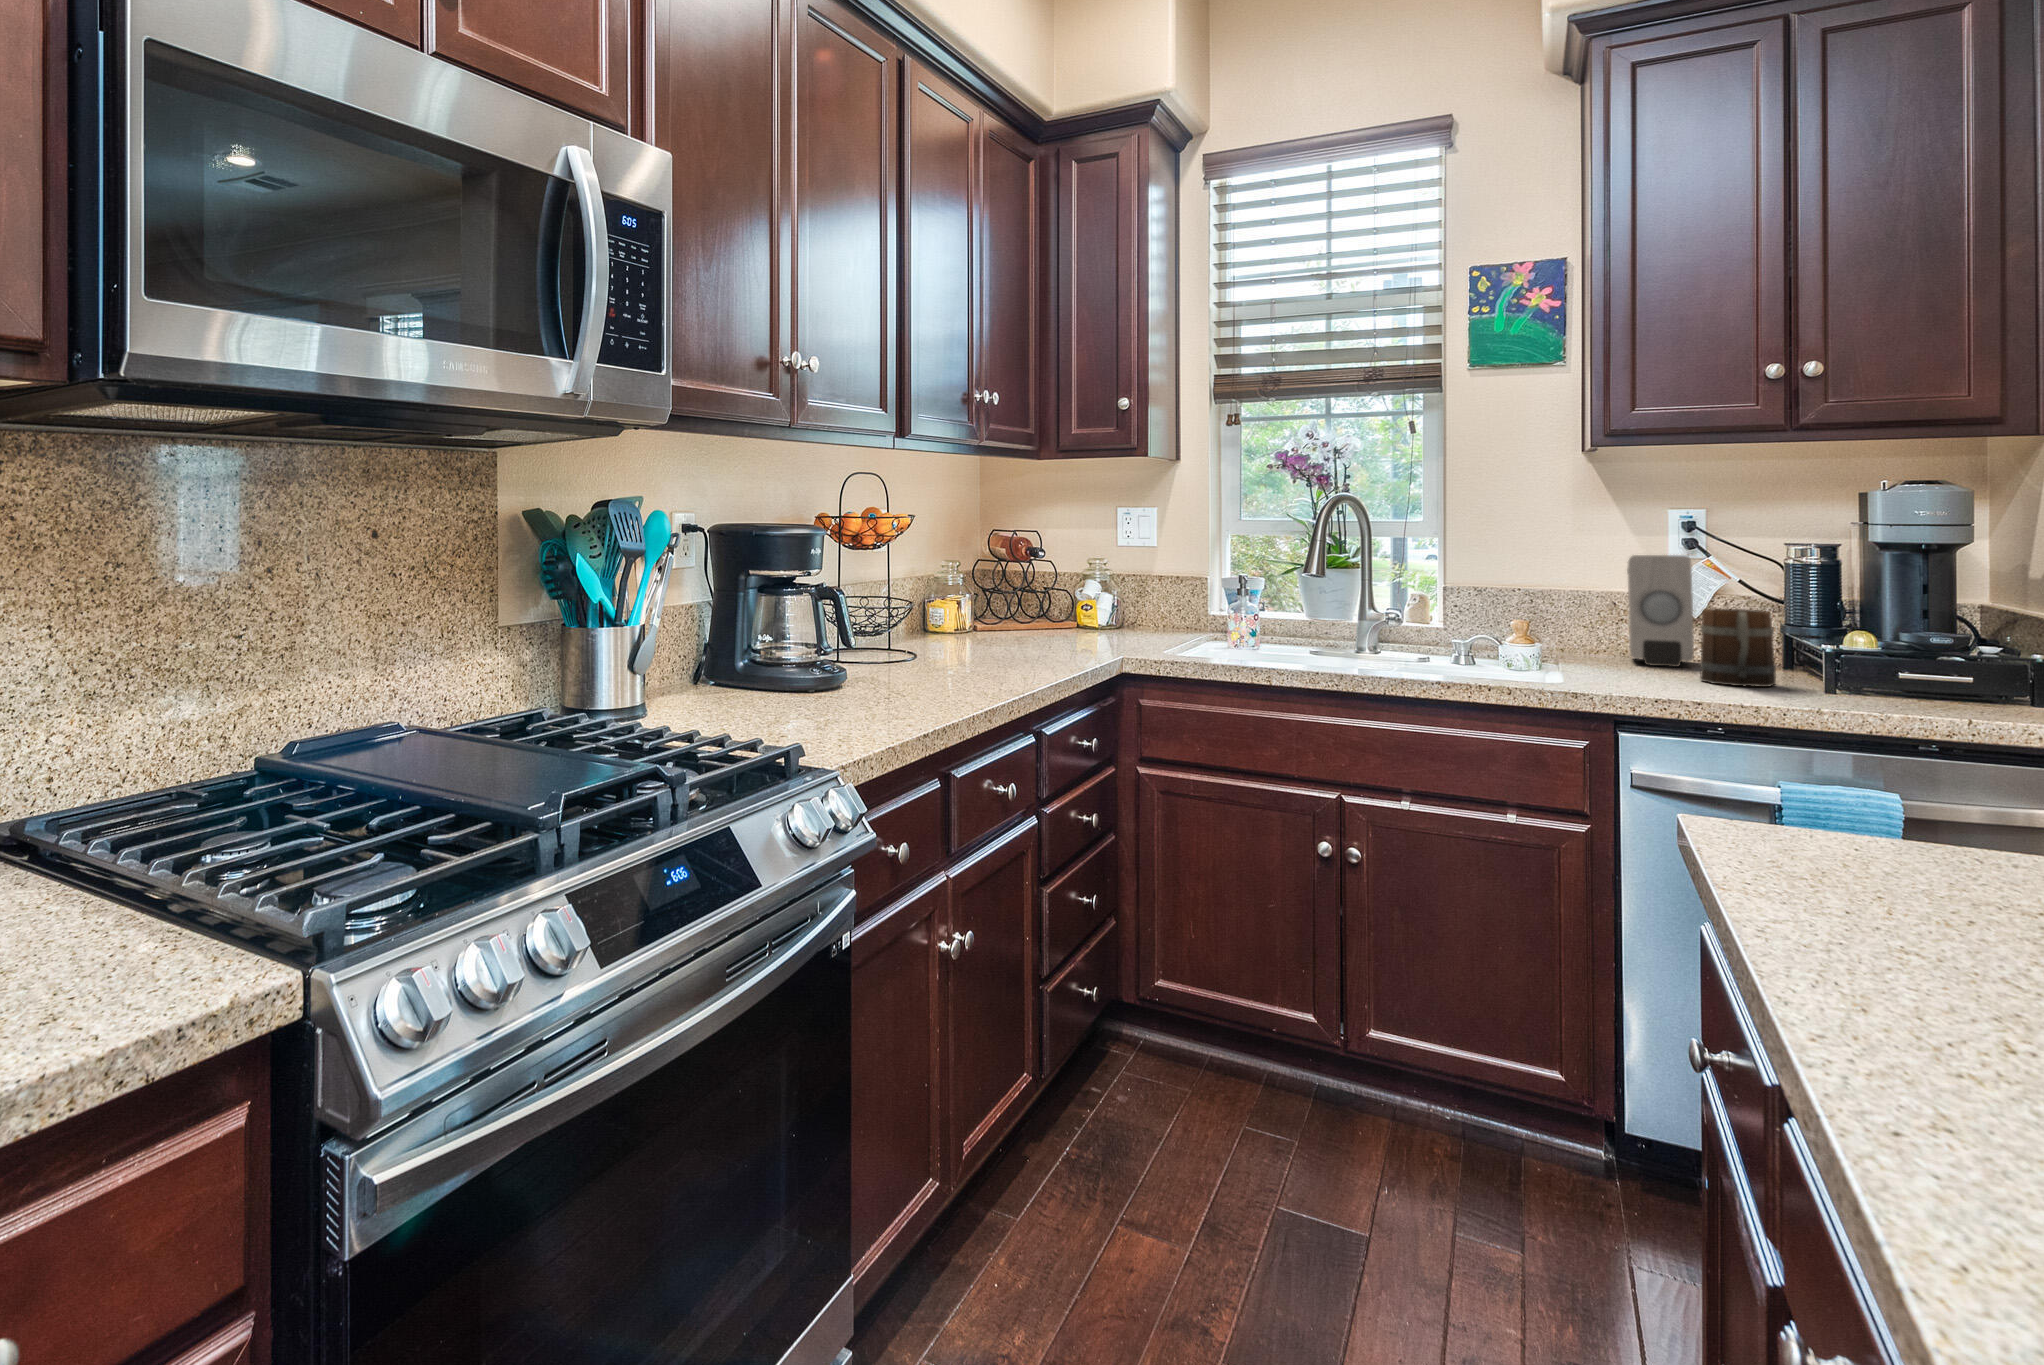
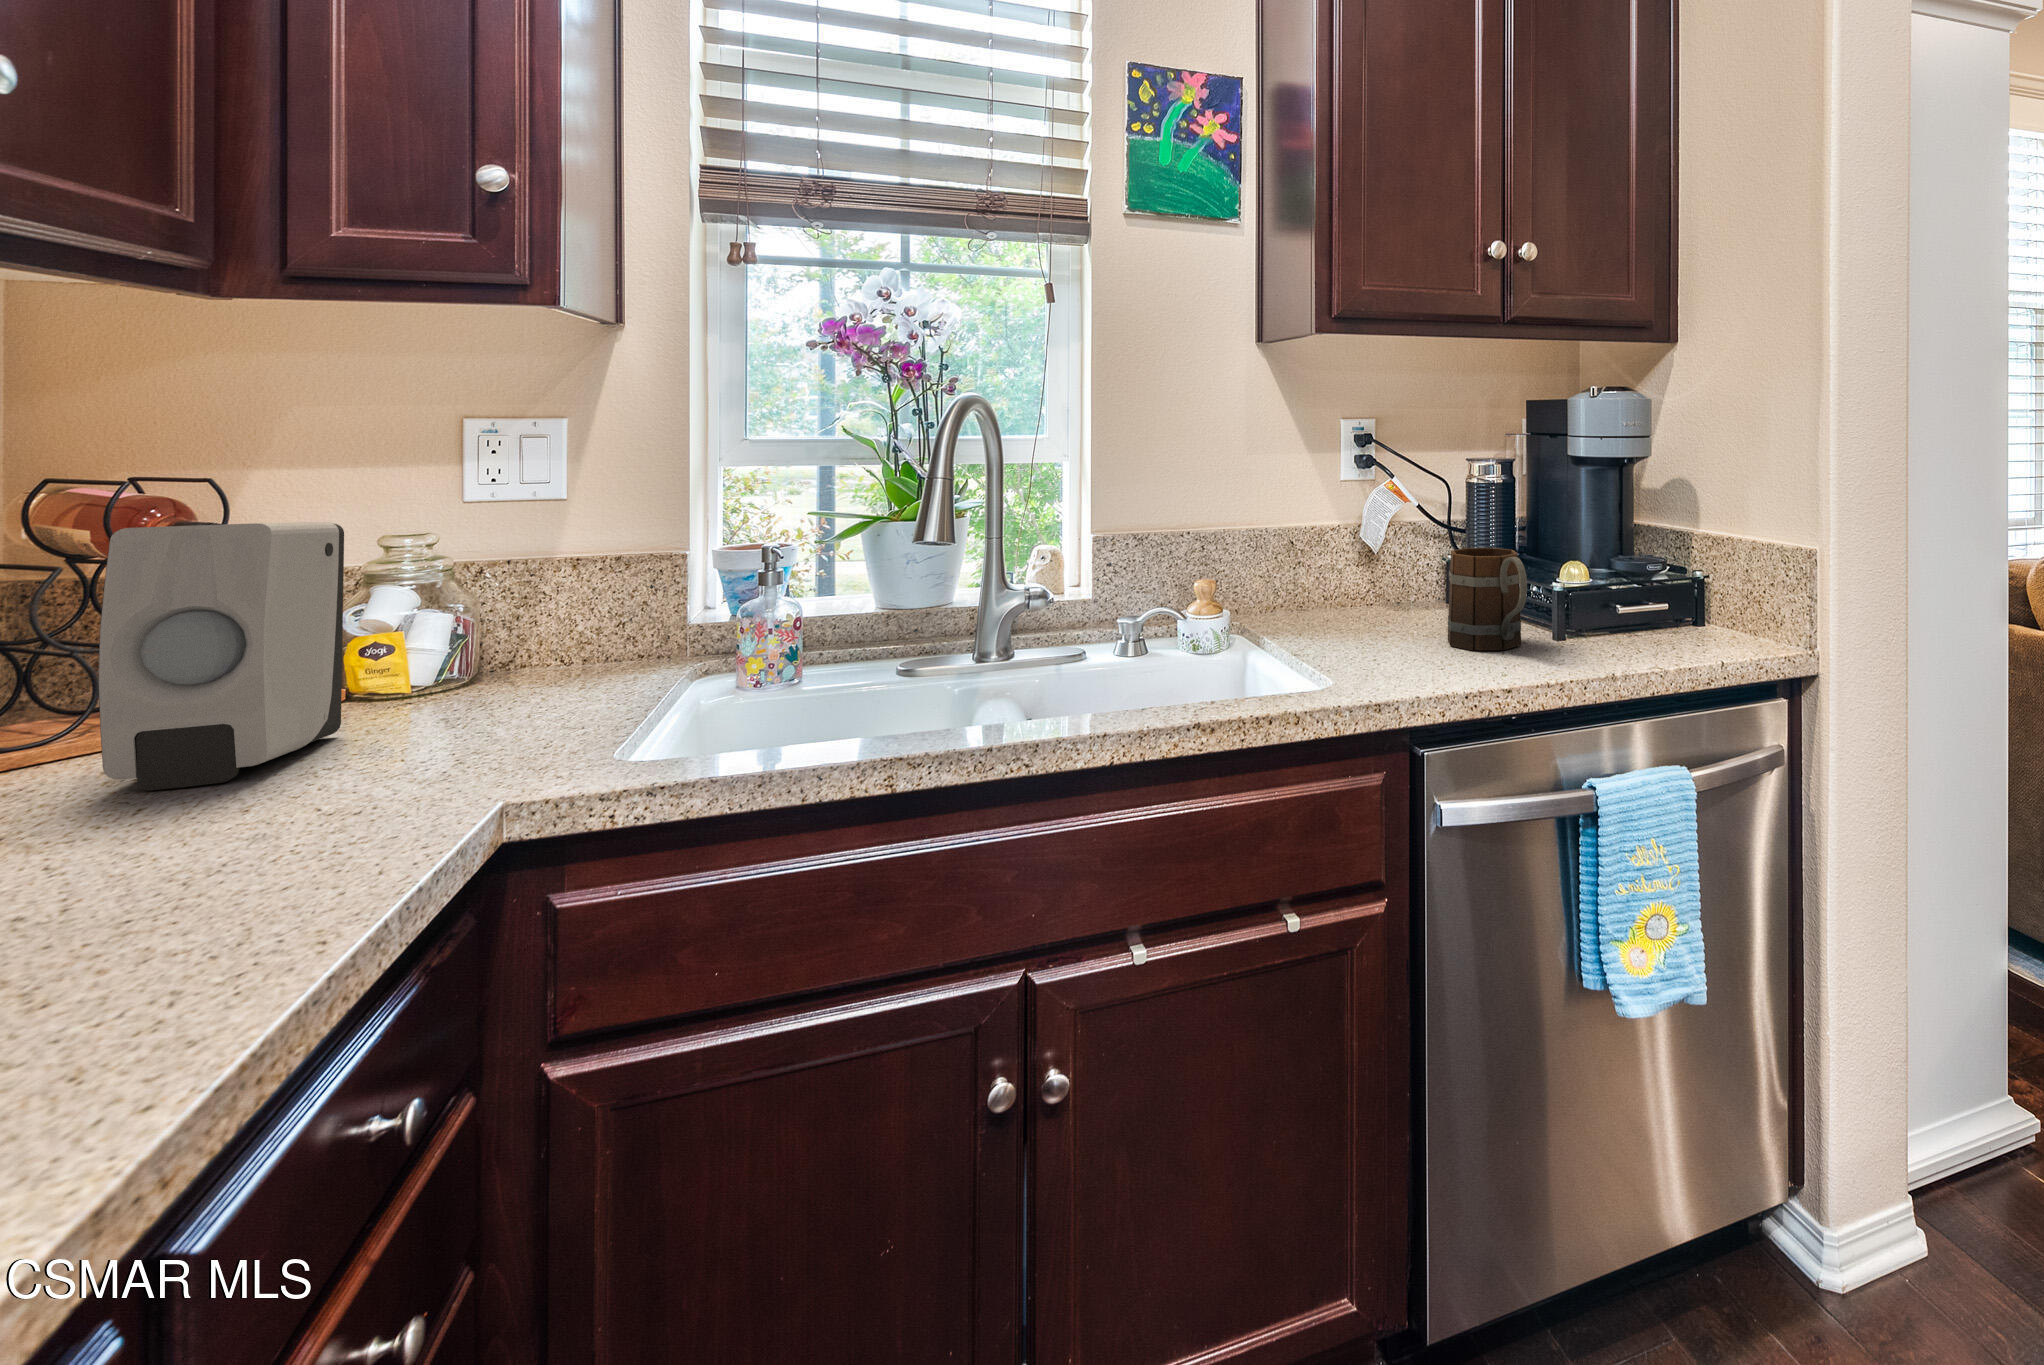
soap dispenser: present [1627,555,1694,667] -> present [98,522,344,790]

